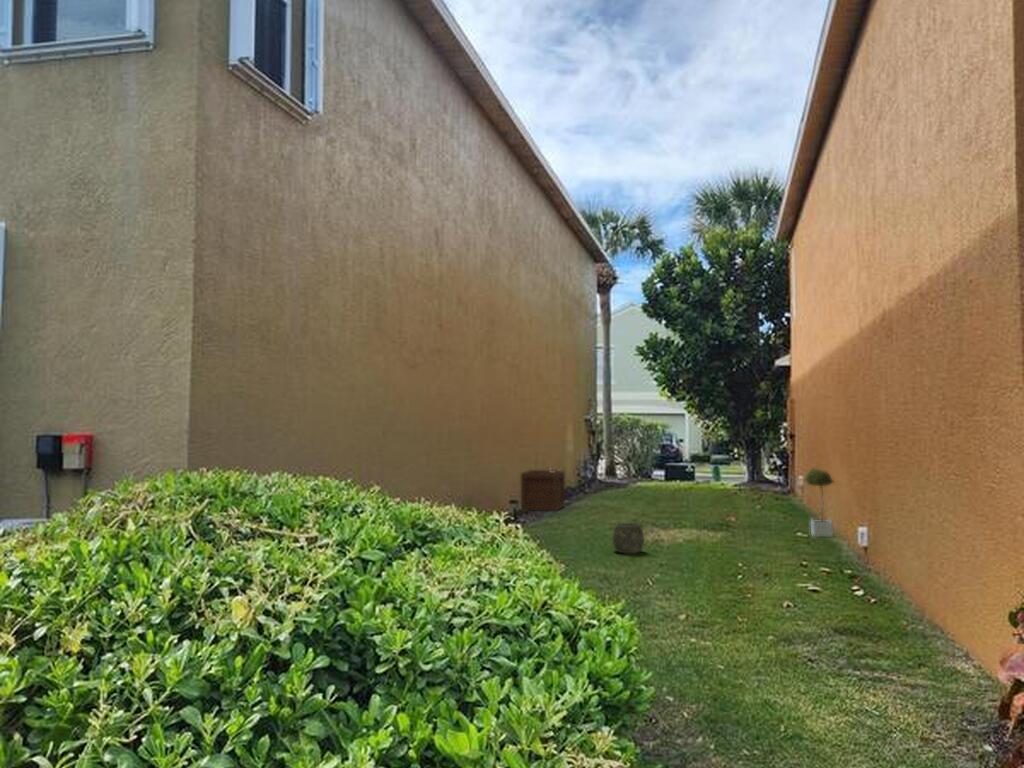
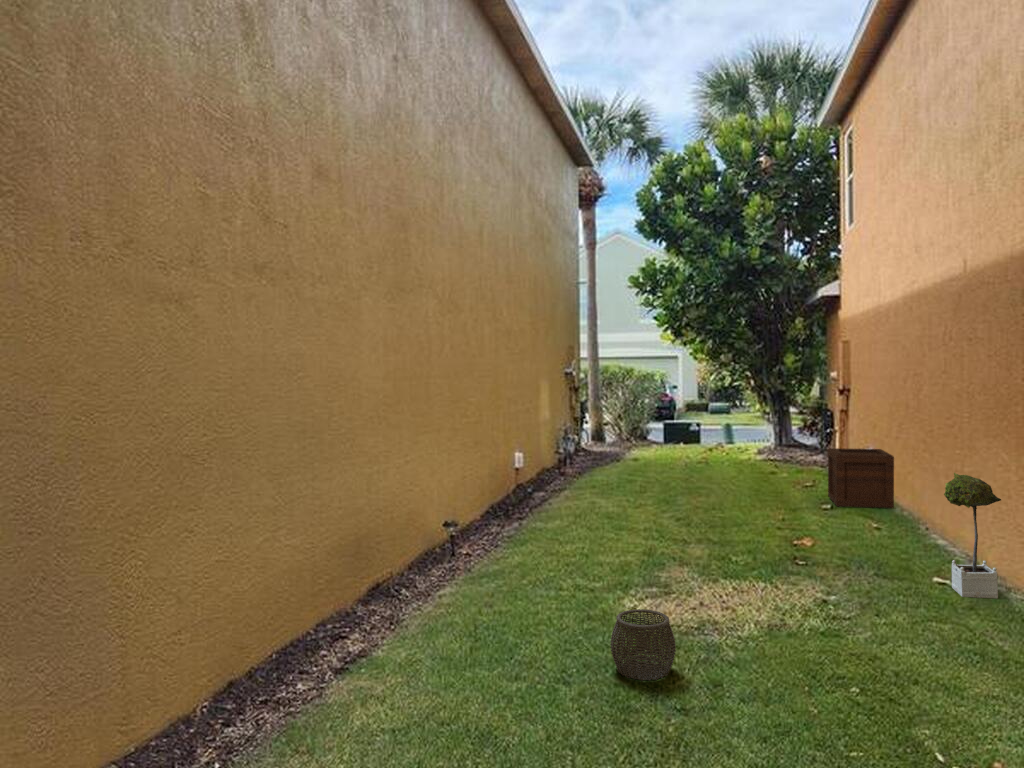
wooden crate: present [521,470,565,511] -> present [828,448,894,509]

